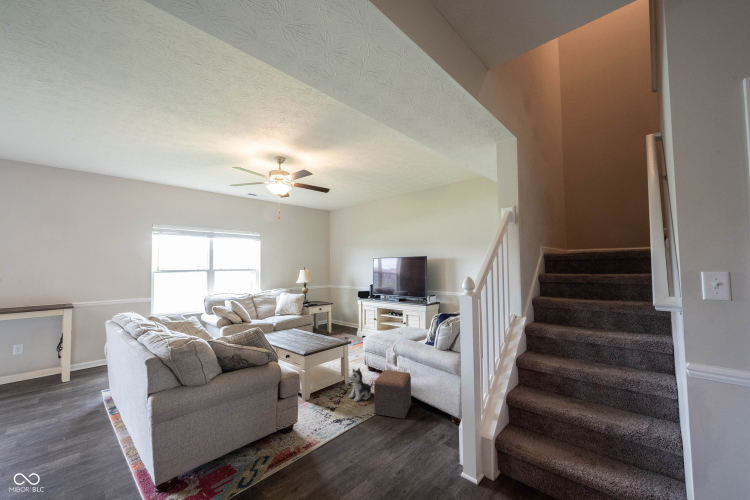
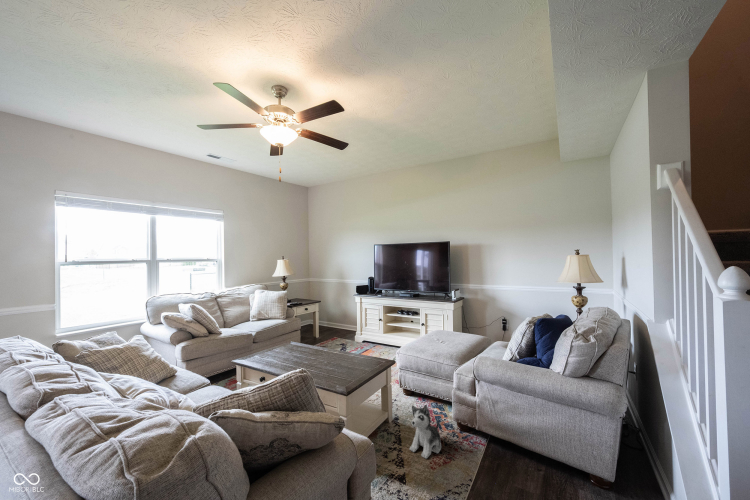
footstool: present [374,370,411,419] -> none [464,407,523,488]

